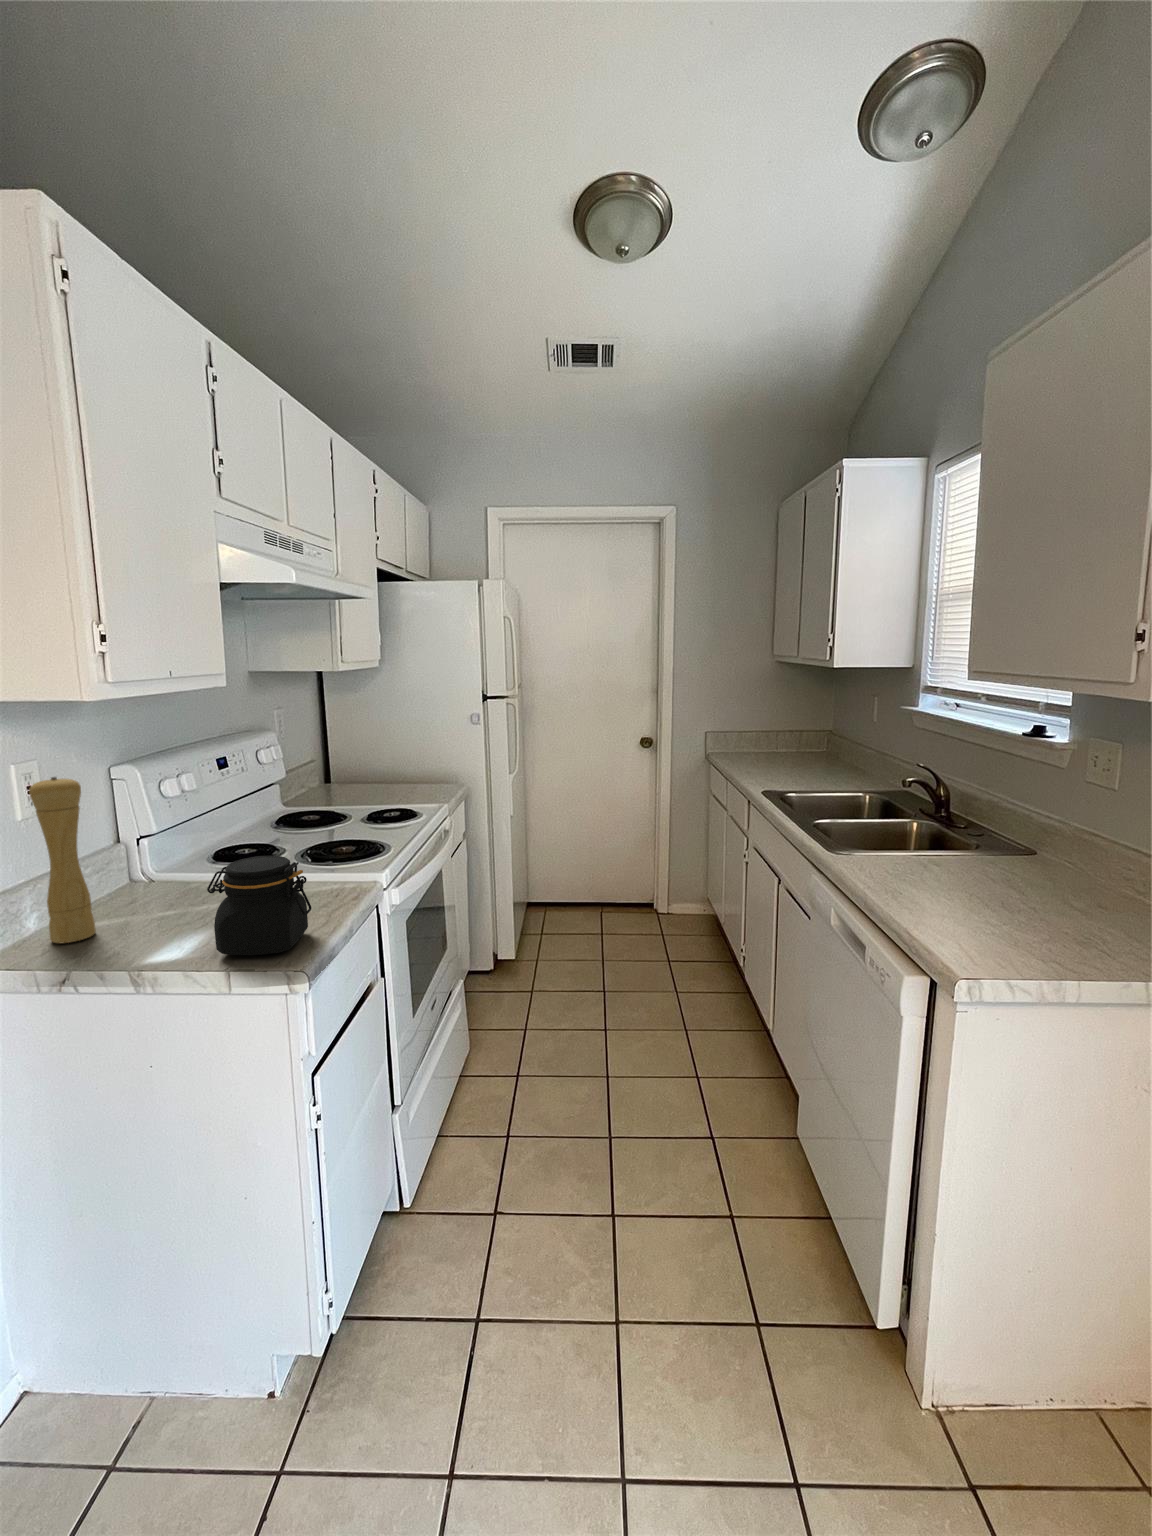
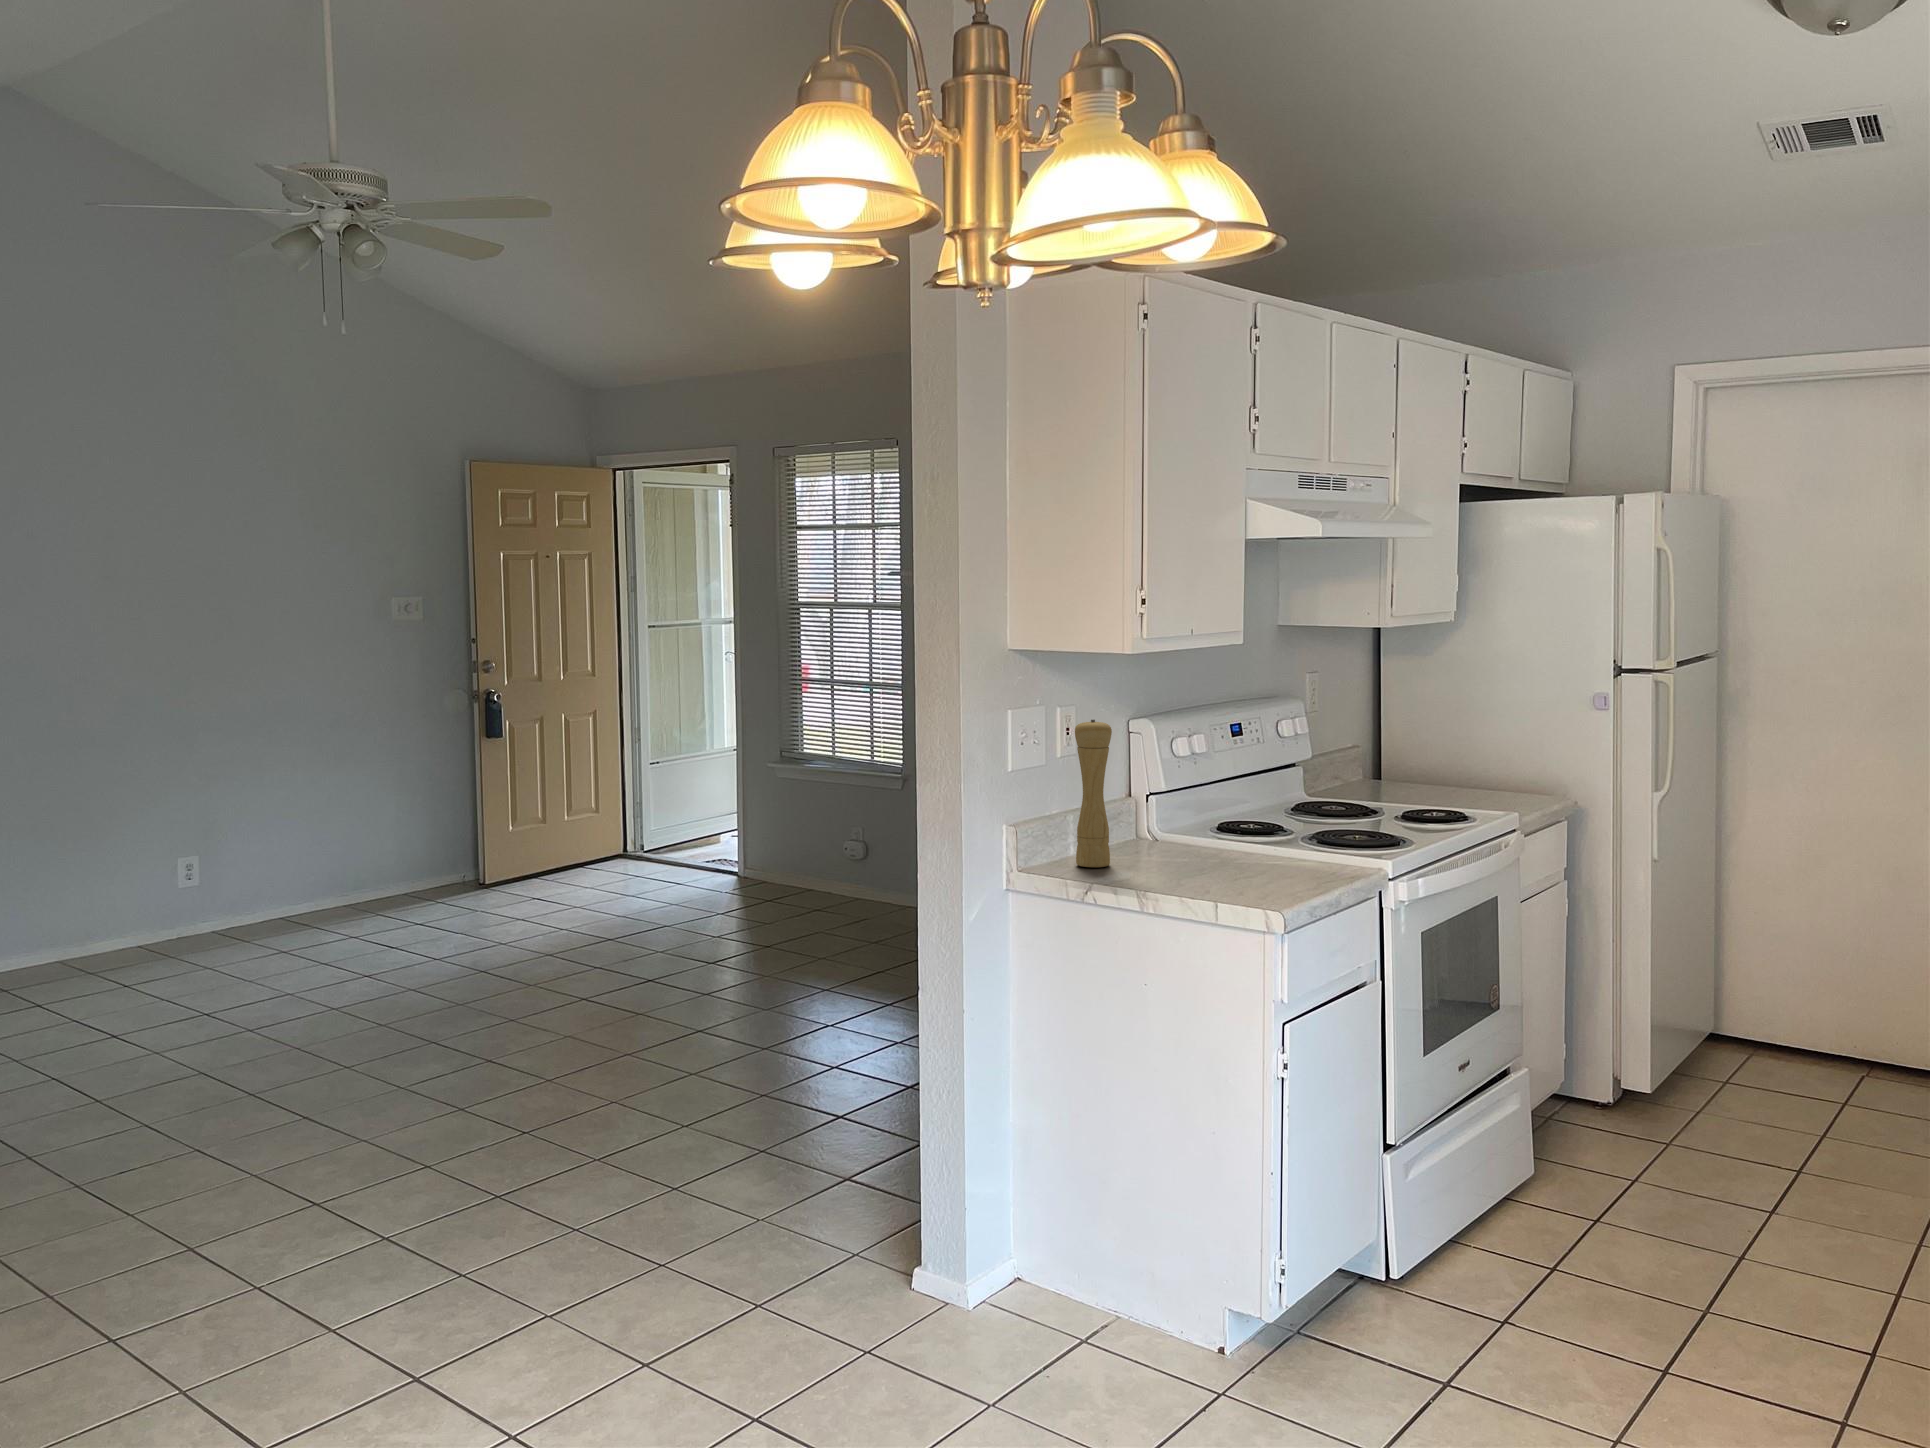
jar: present [207,856,311,955] -> none [1203,807,1293,895]

